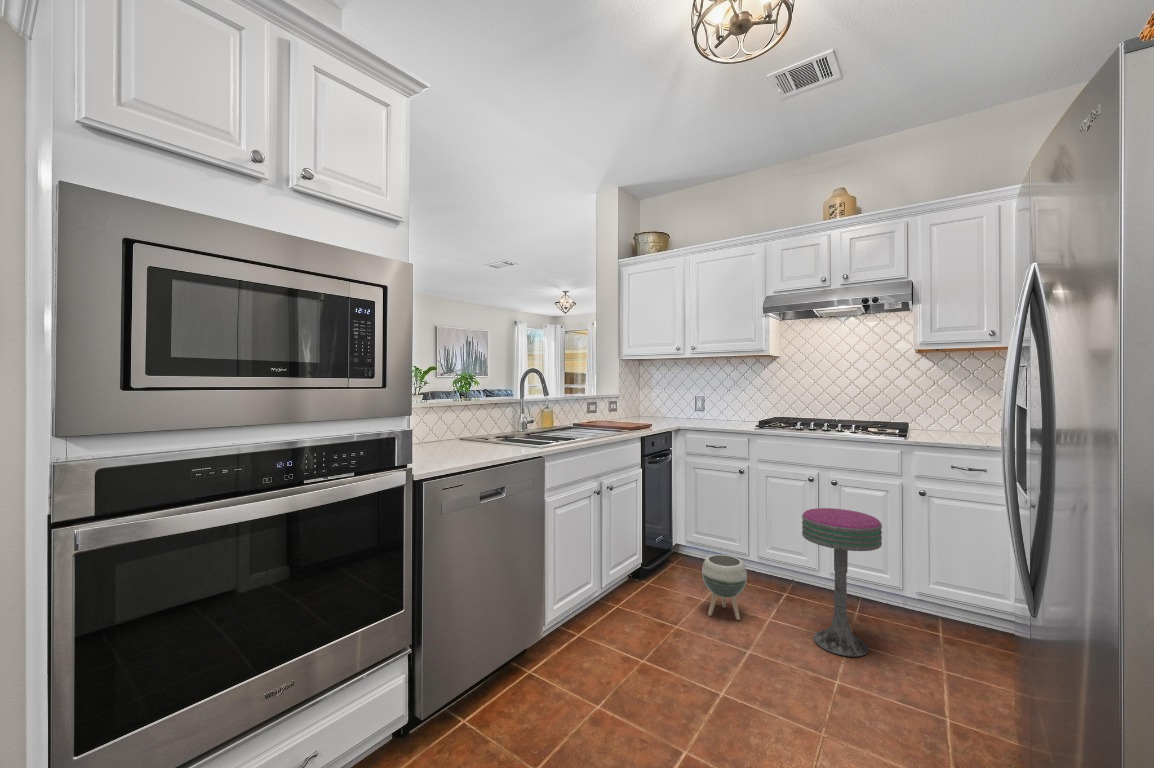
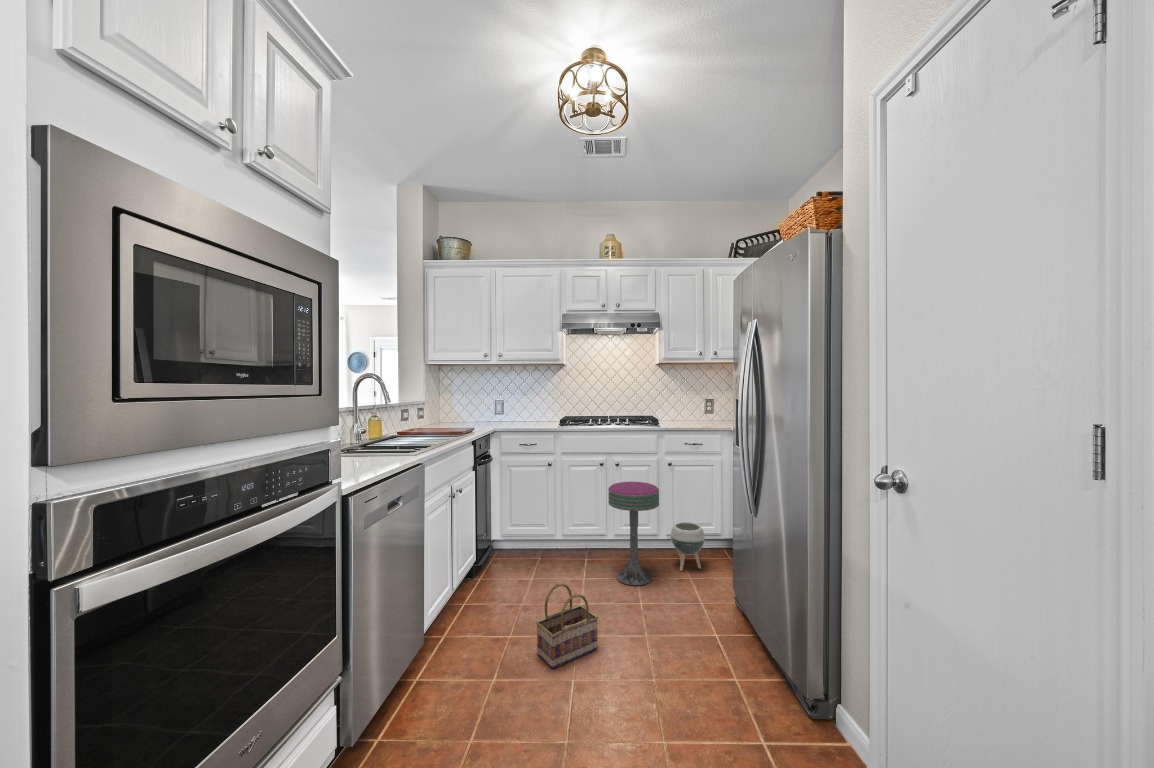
planter: present [702,554,747,620] -> present [671,522,705,571]
basket: none [659,616,740,719] -> present [536,583,598,668]

